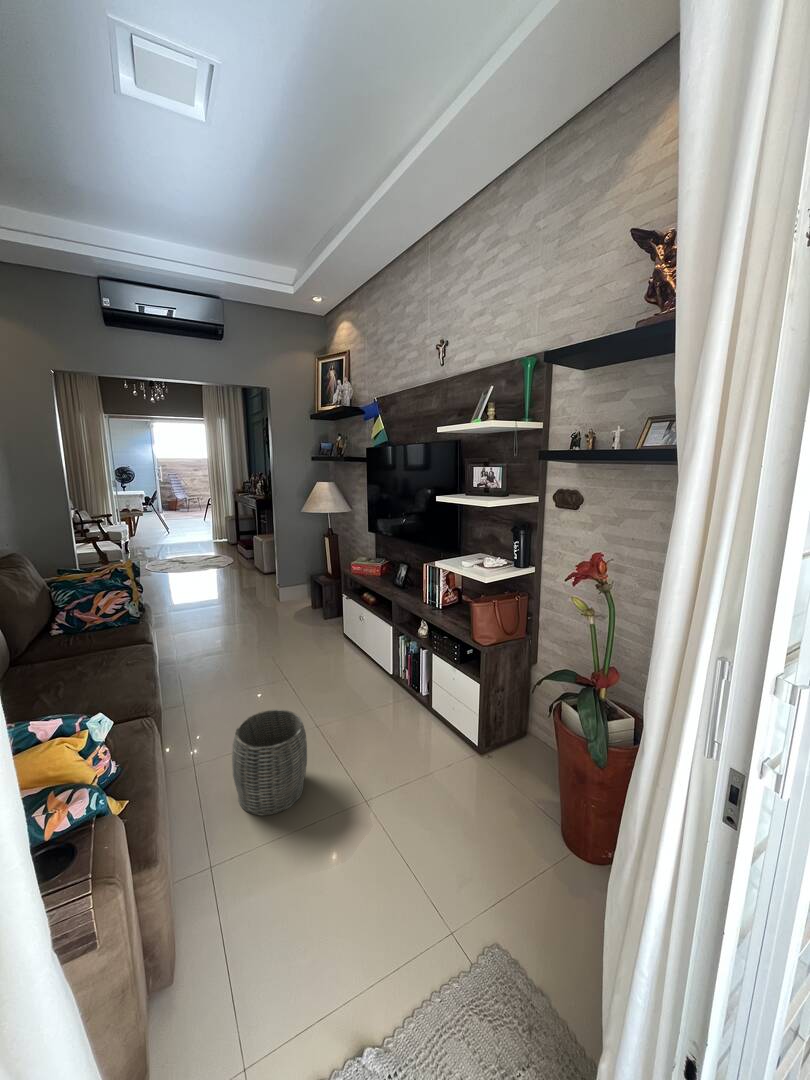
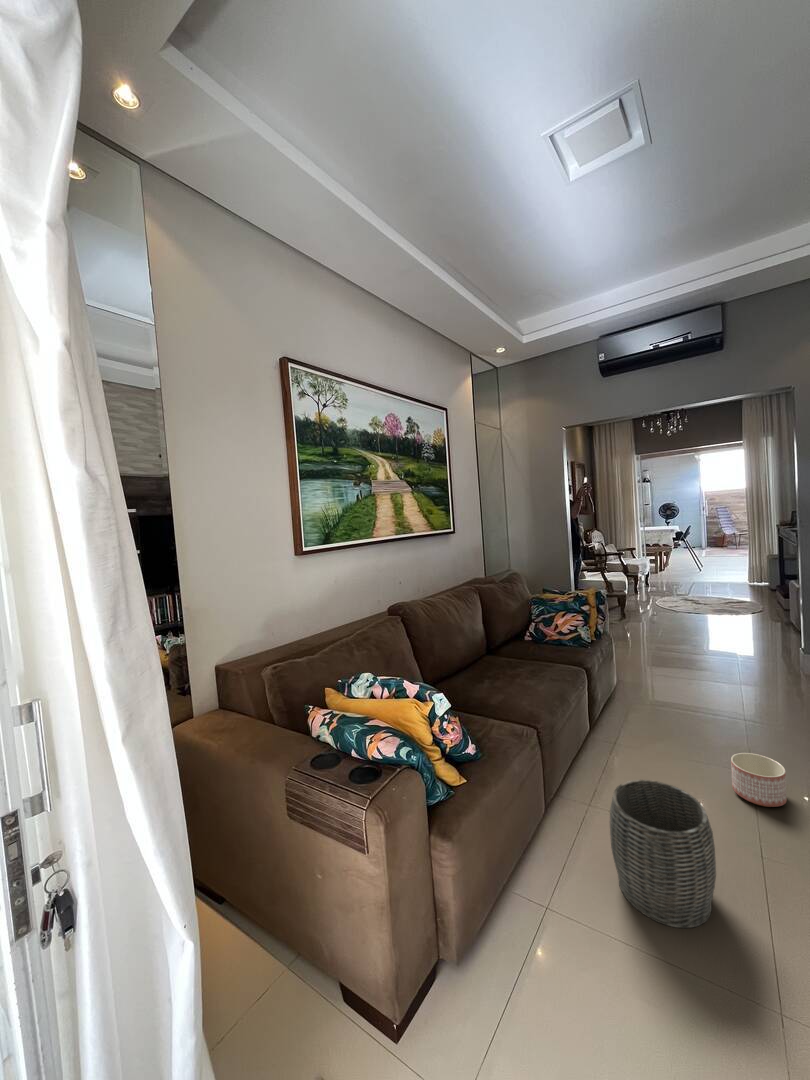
planter: none [276,667,307,702] -> present [731,753,787,807]

